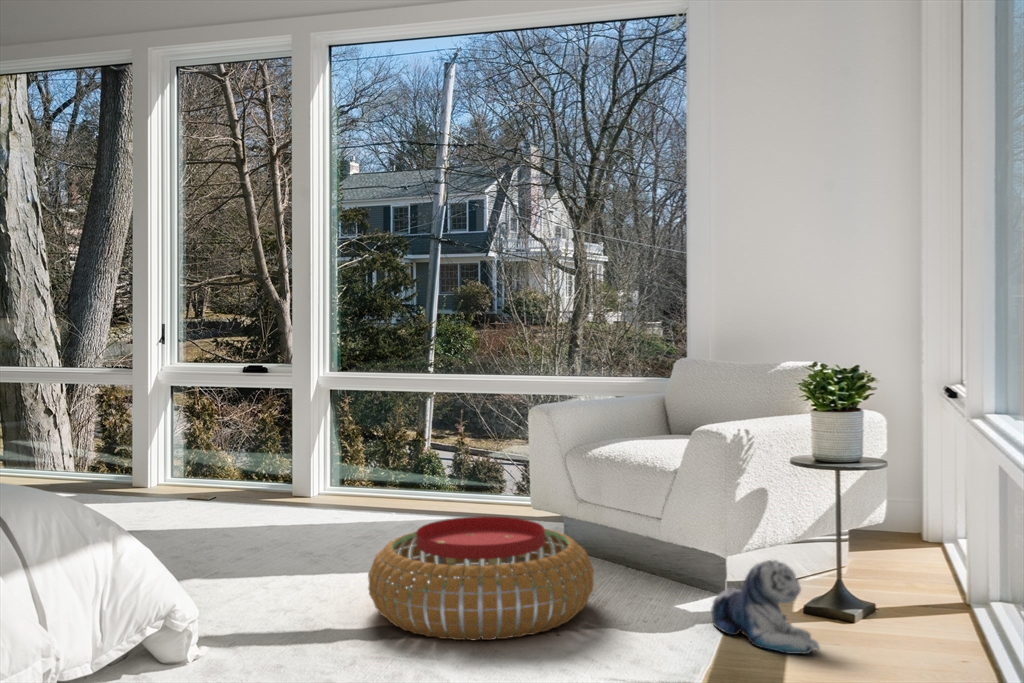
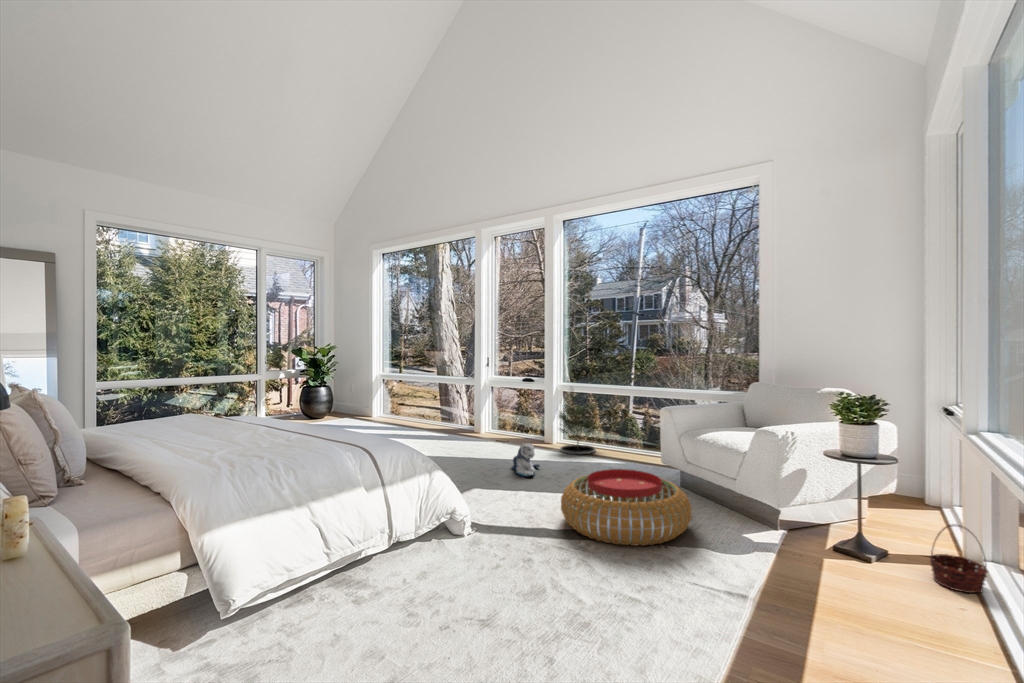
potted tree: none [331,382,413,511] -> present [559,394,598,454]
basket: none [929,548,1001,643] -> present [930,524,988,593]
plush toy: present [711,560,819,654] -> present [512,443,539,477]

